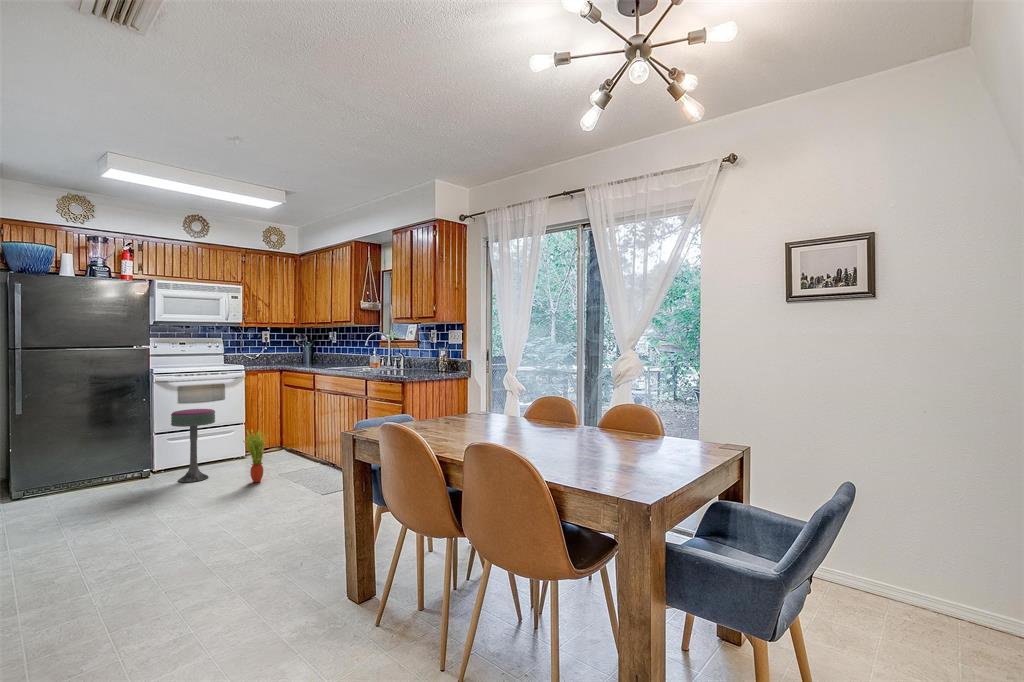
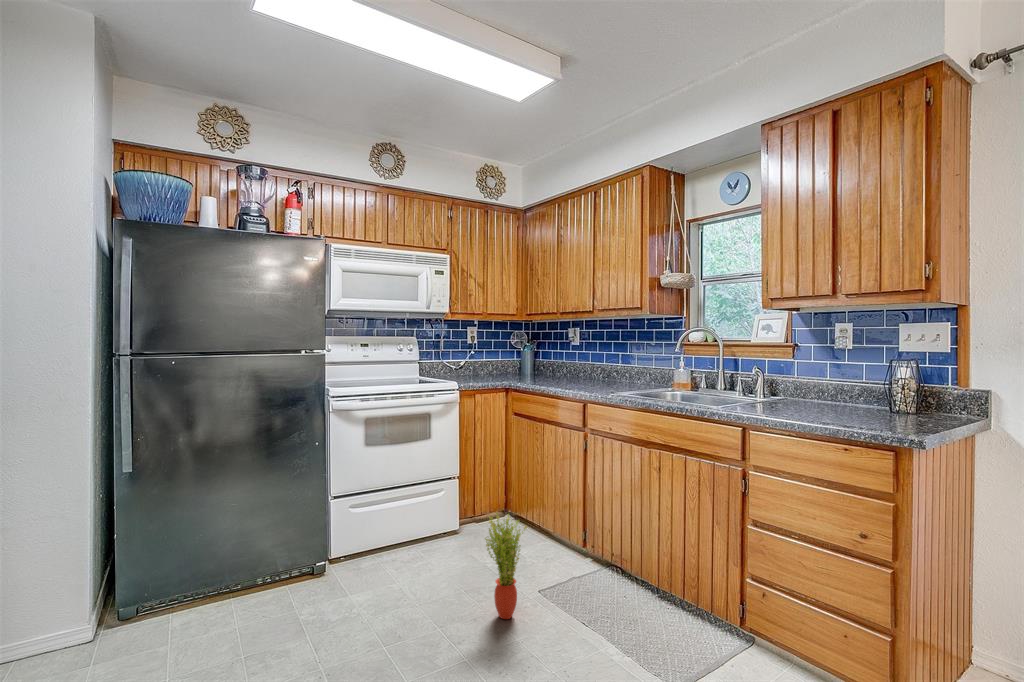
bar stool: present [171,409,215,482] -> none [358,461,427,601]

